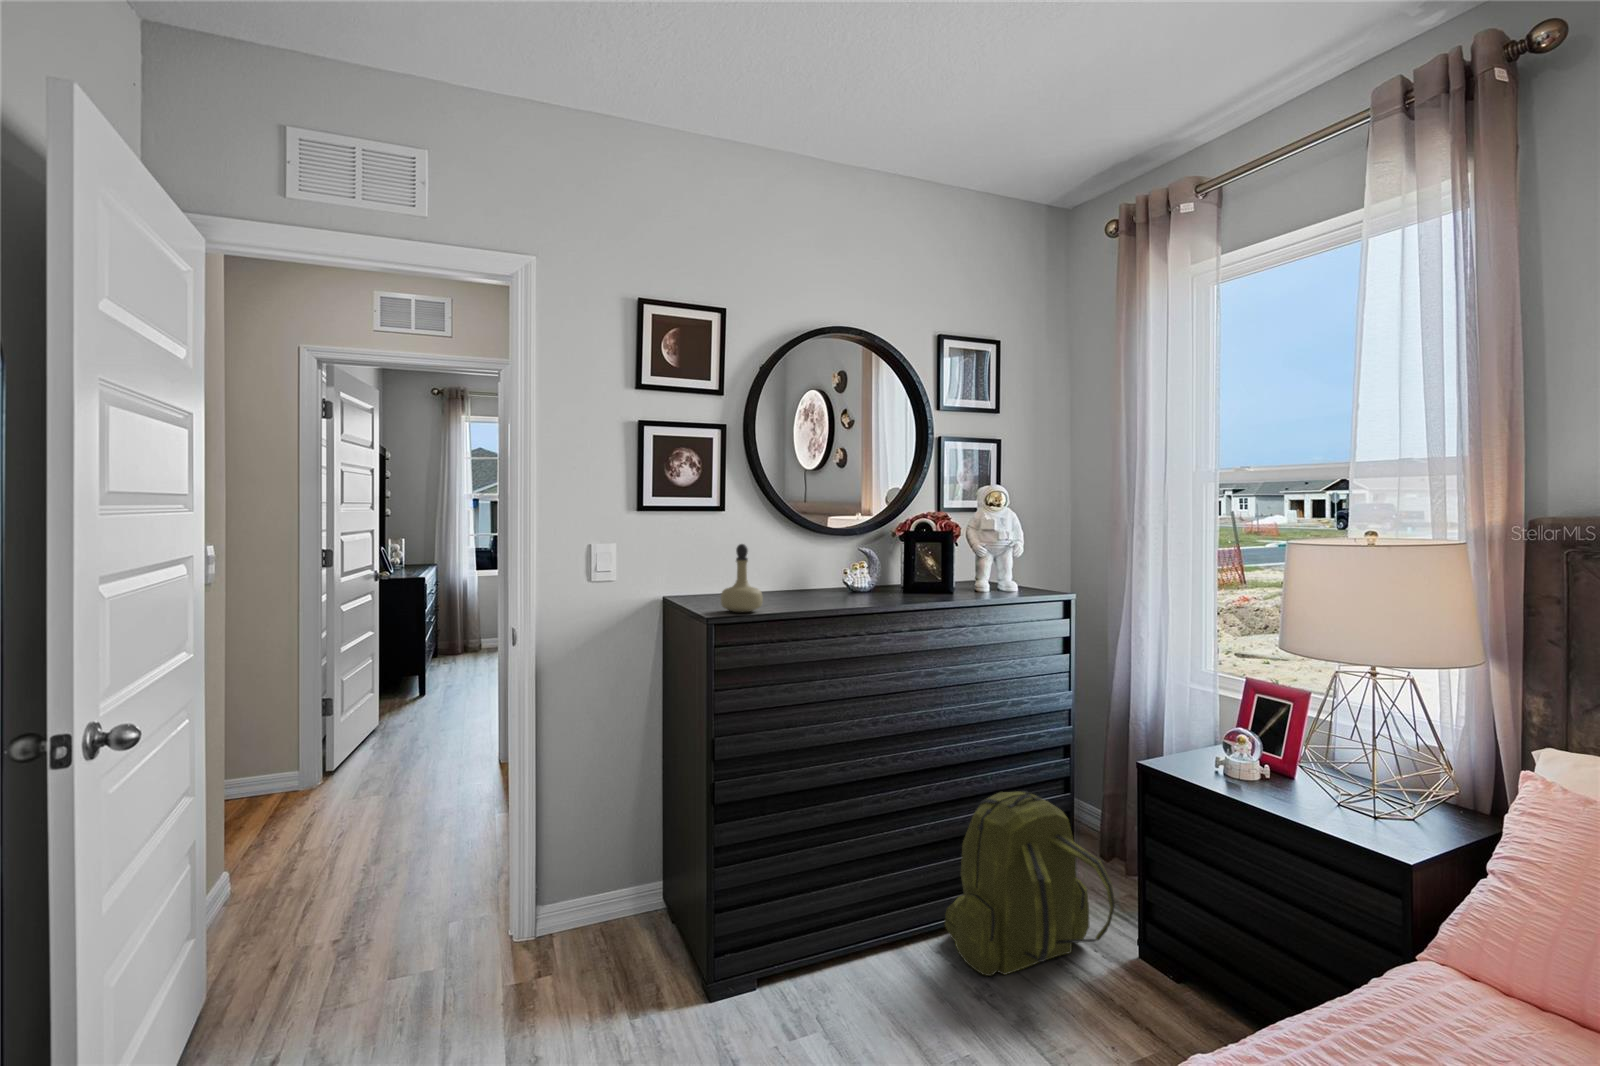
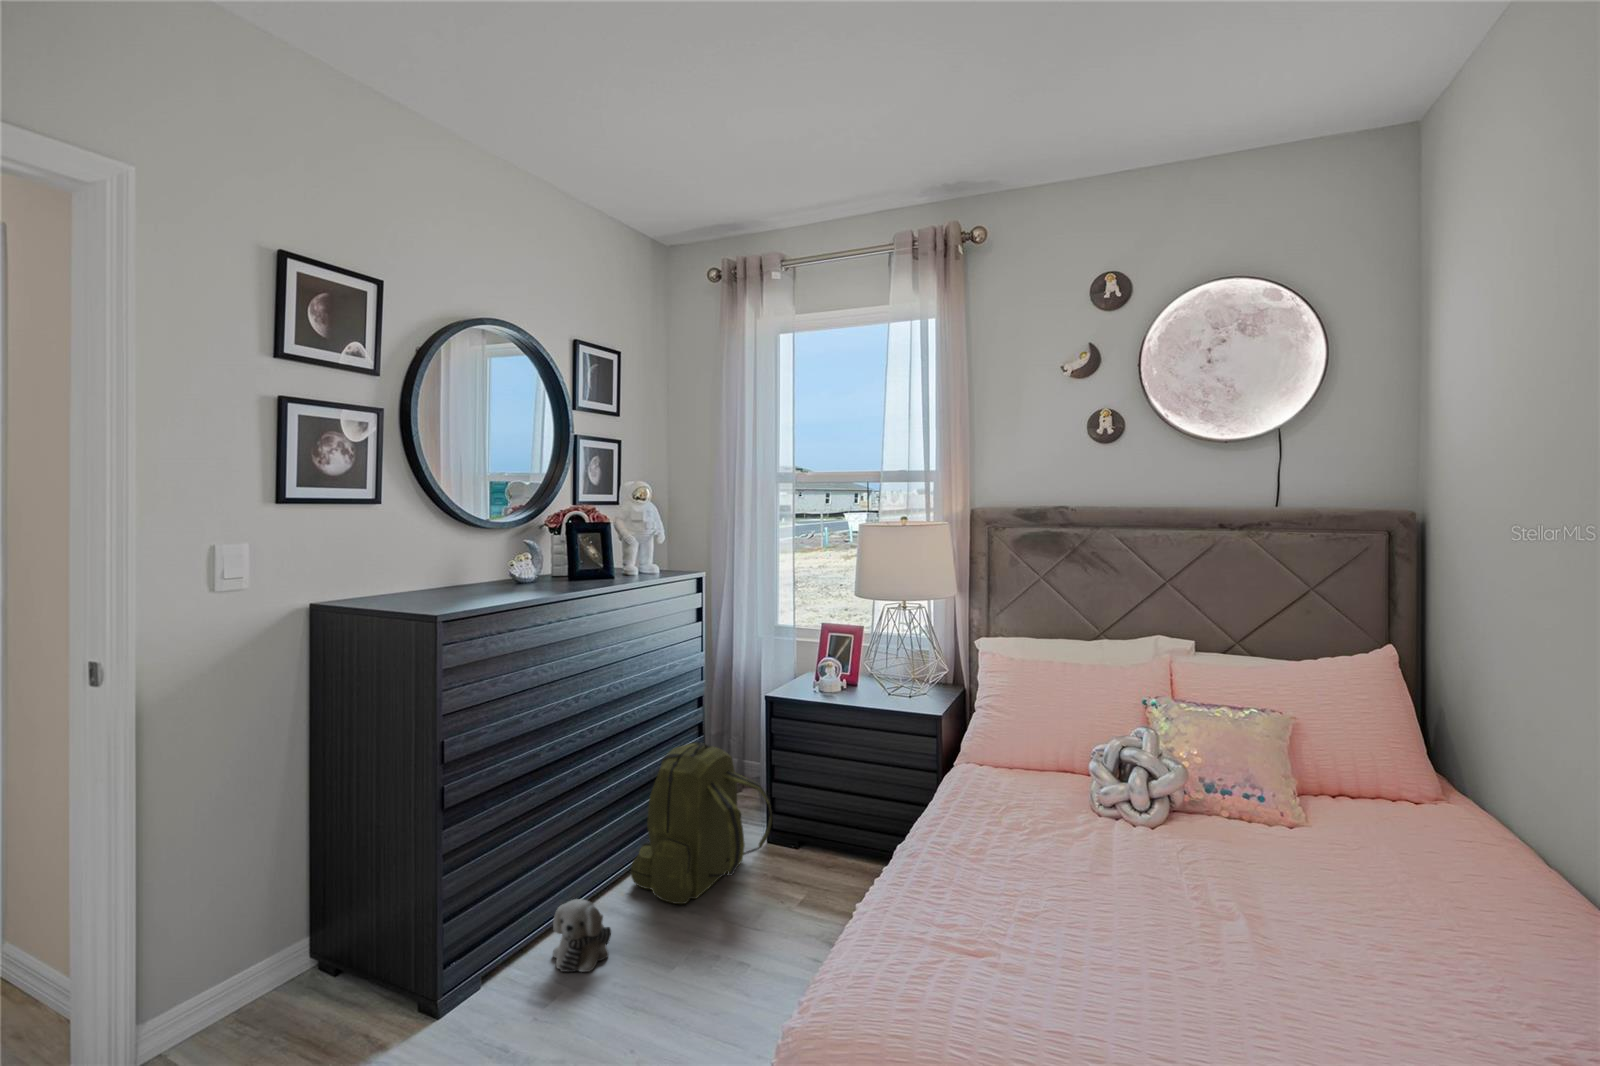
perfume bottle: present [721,544,763,612] -> none [423,536,471,608]
plush toy: none [824,929,893,1011] -> present [553,899,611,972]

